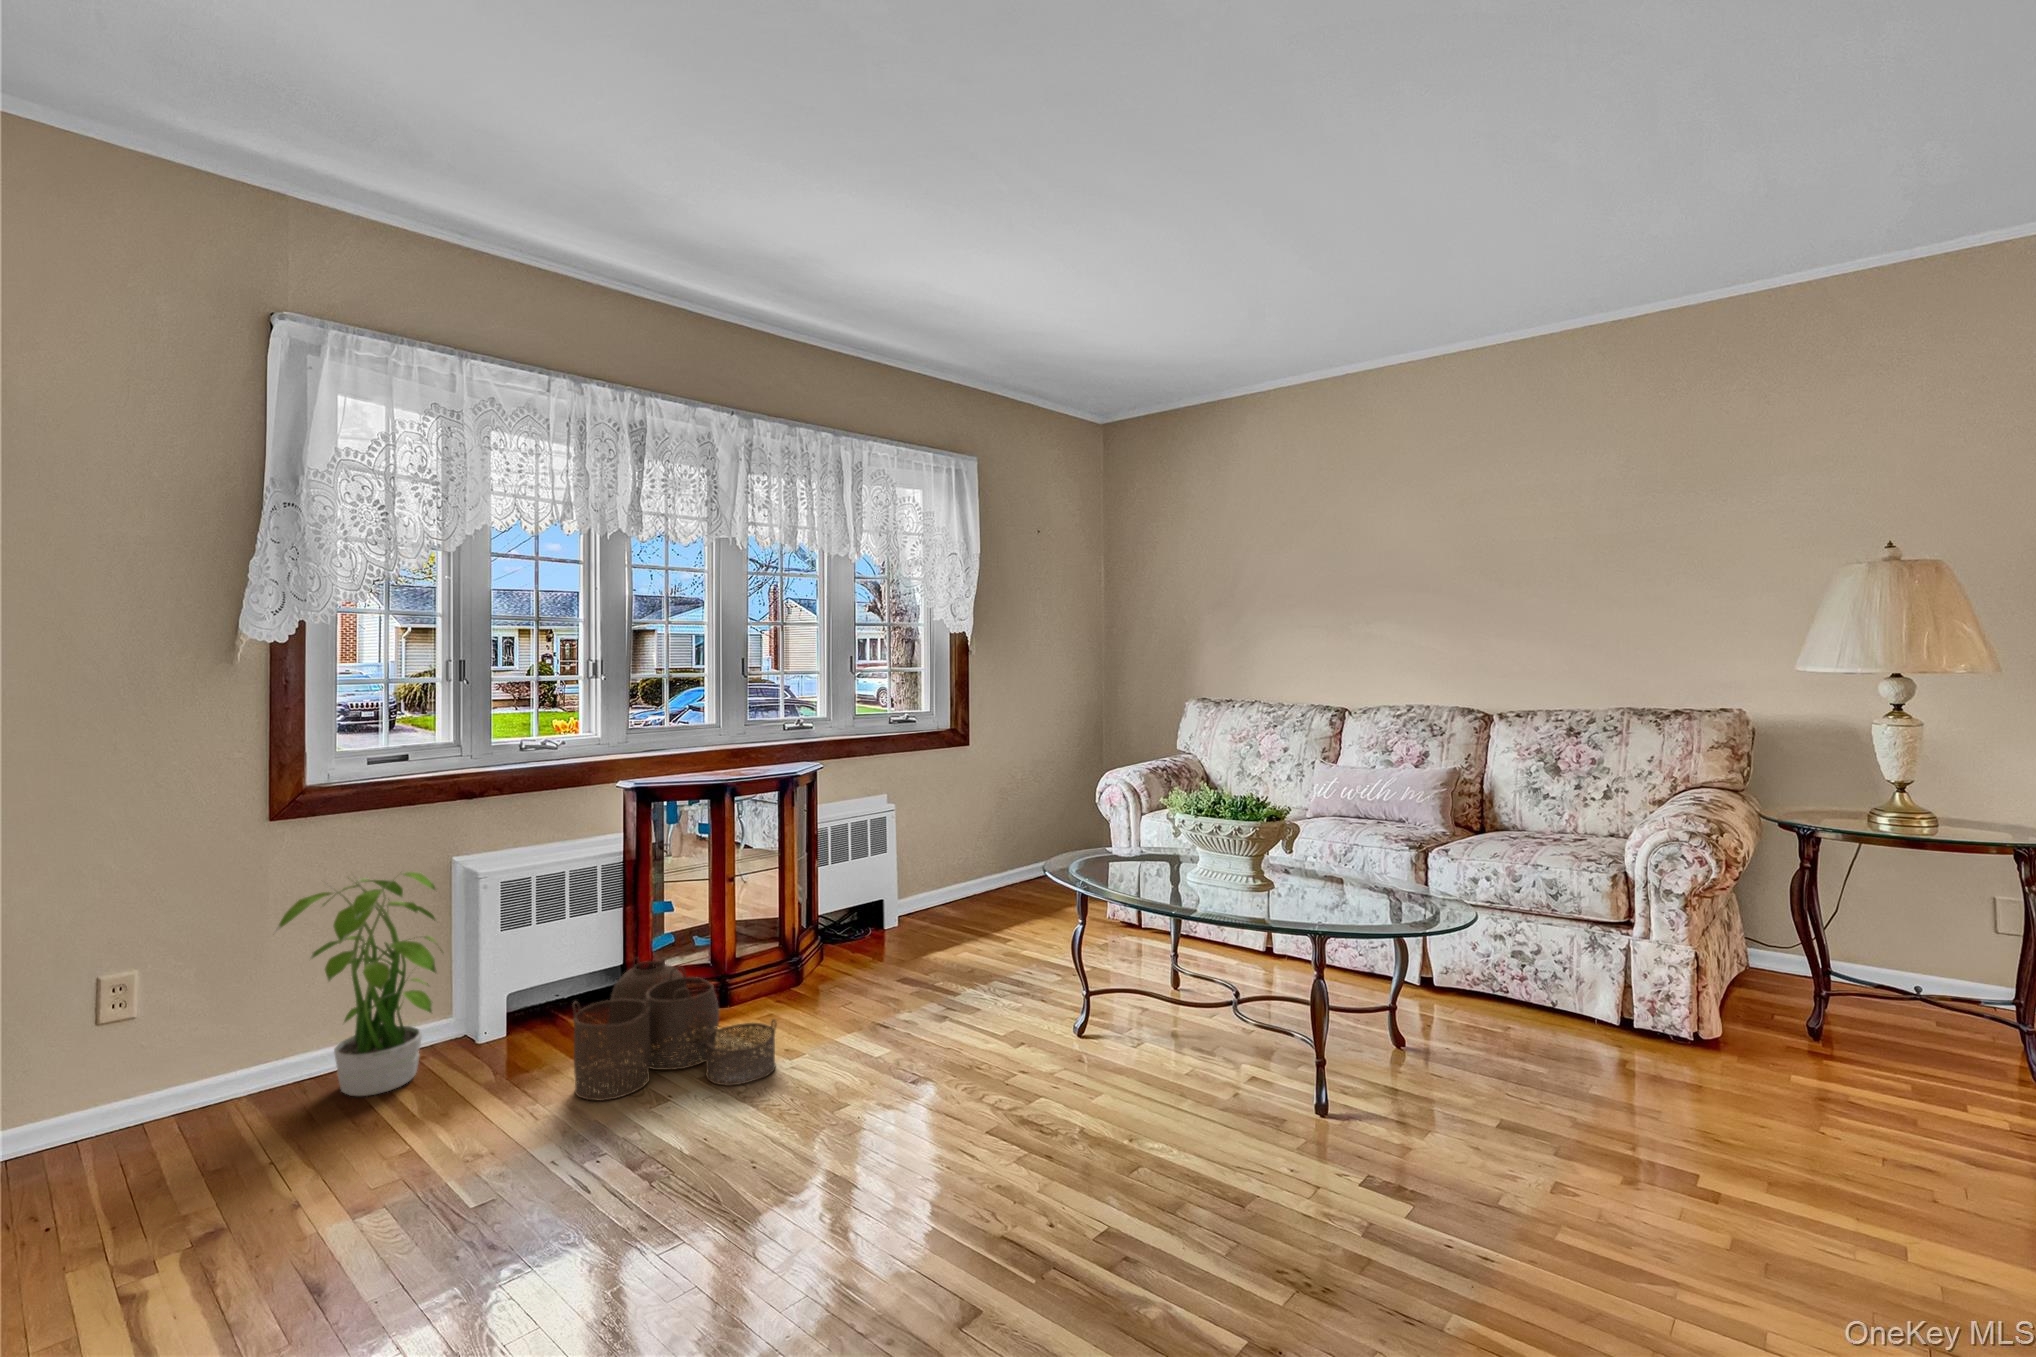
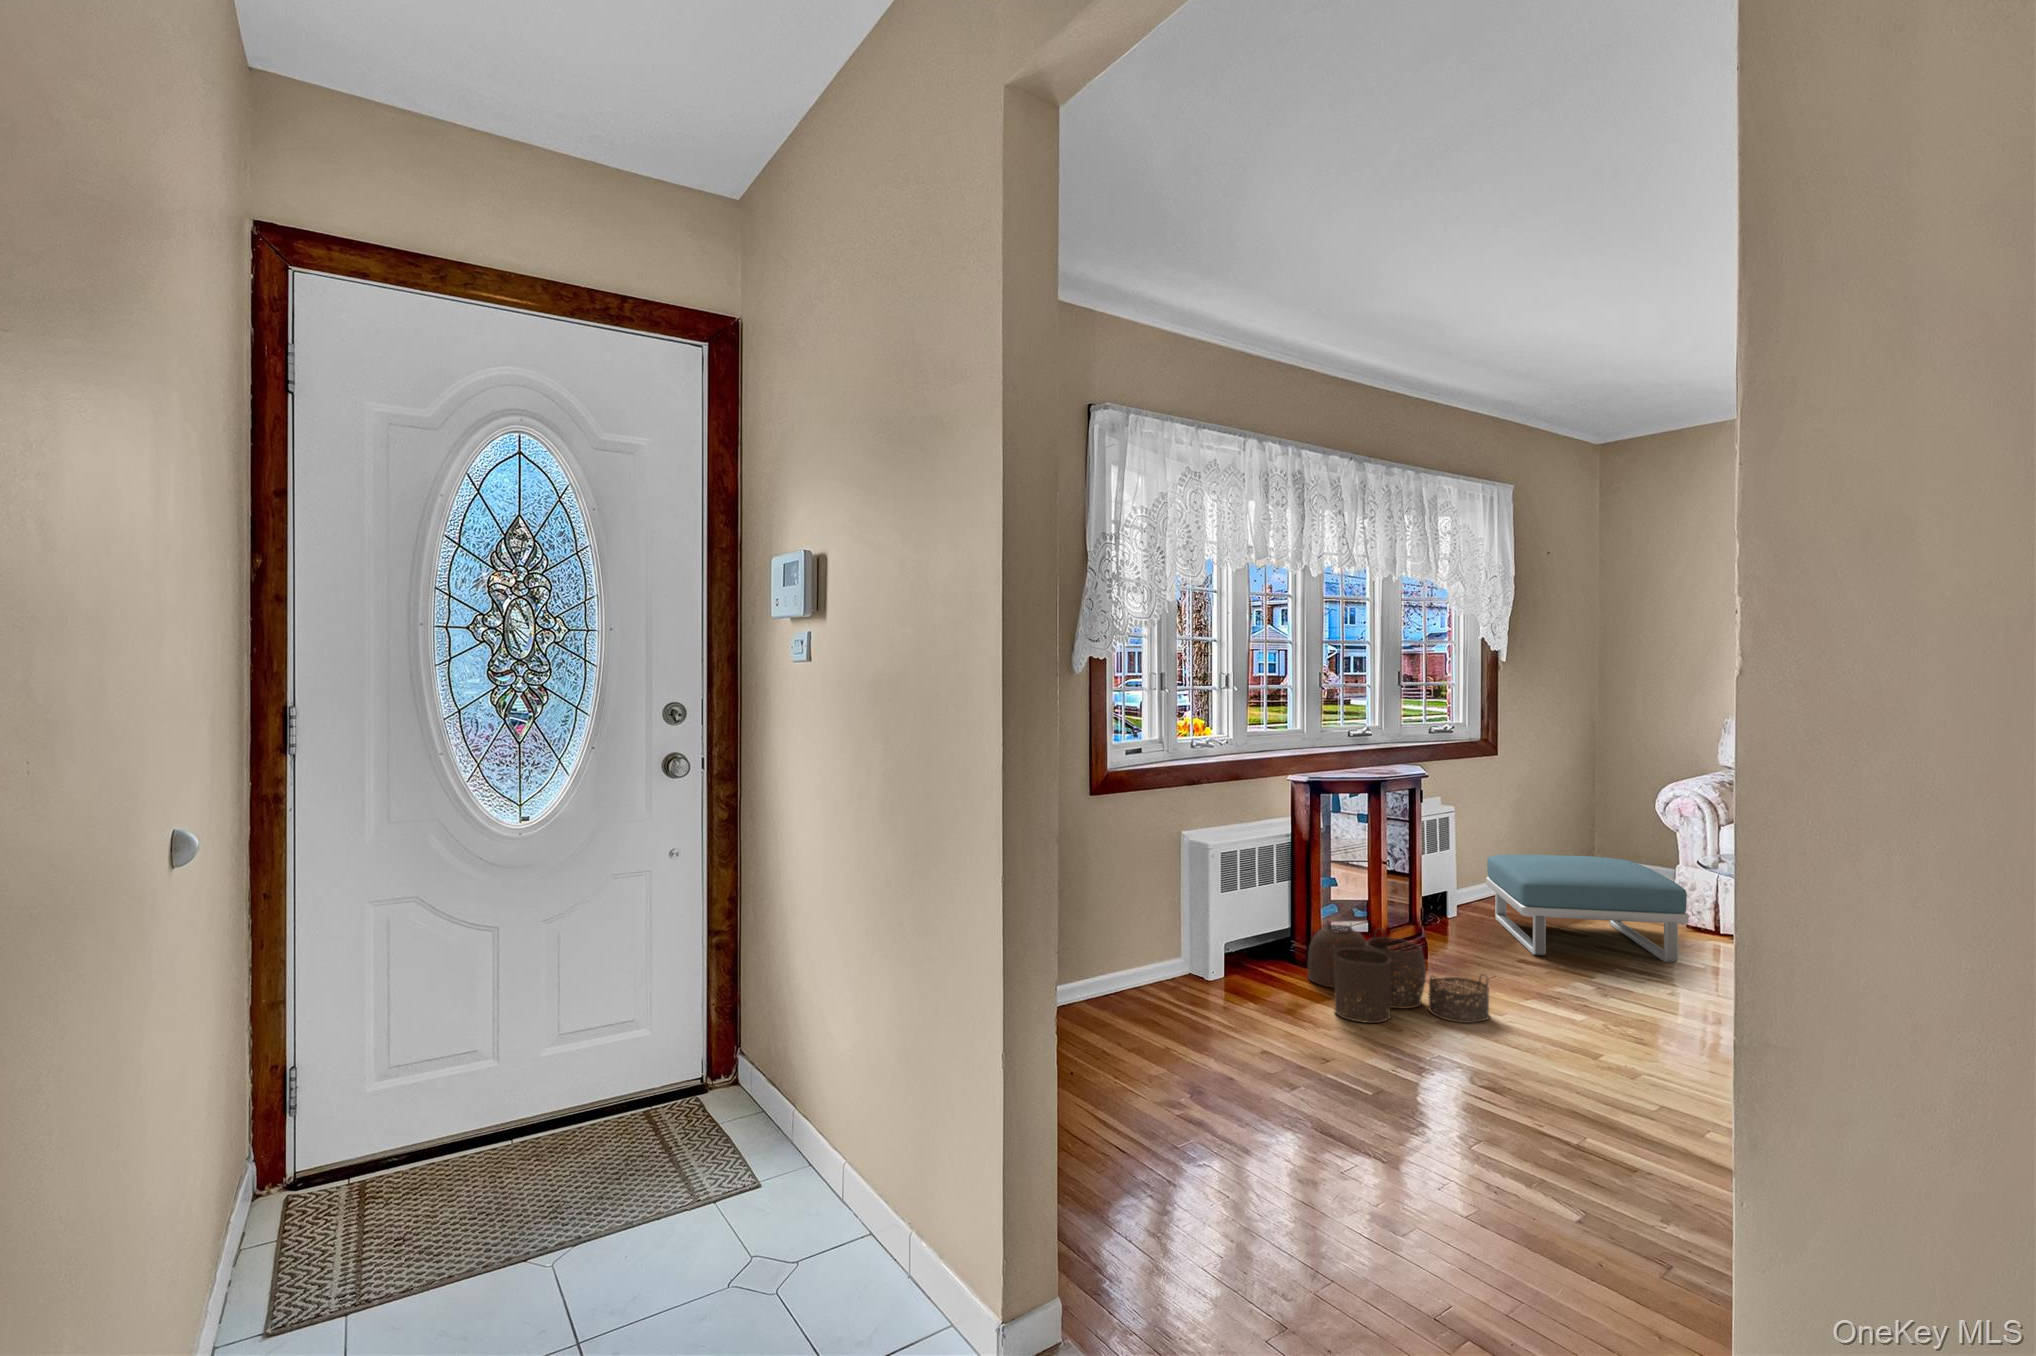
footstool: none [909,853,1073,969] -> present [1486,855,1689,963]
potted plant: present [276,872,436,1096] -> none [1119,837,1227,1005]

